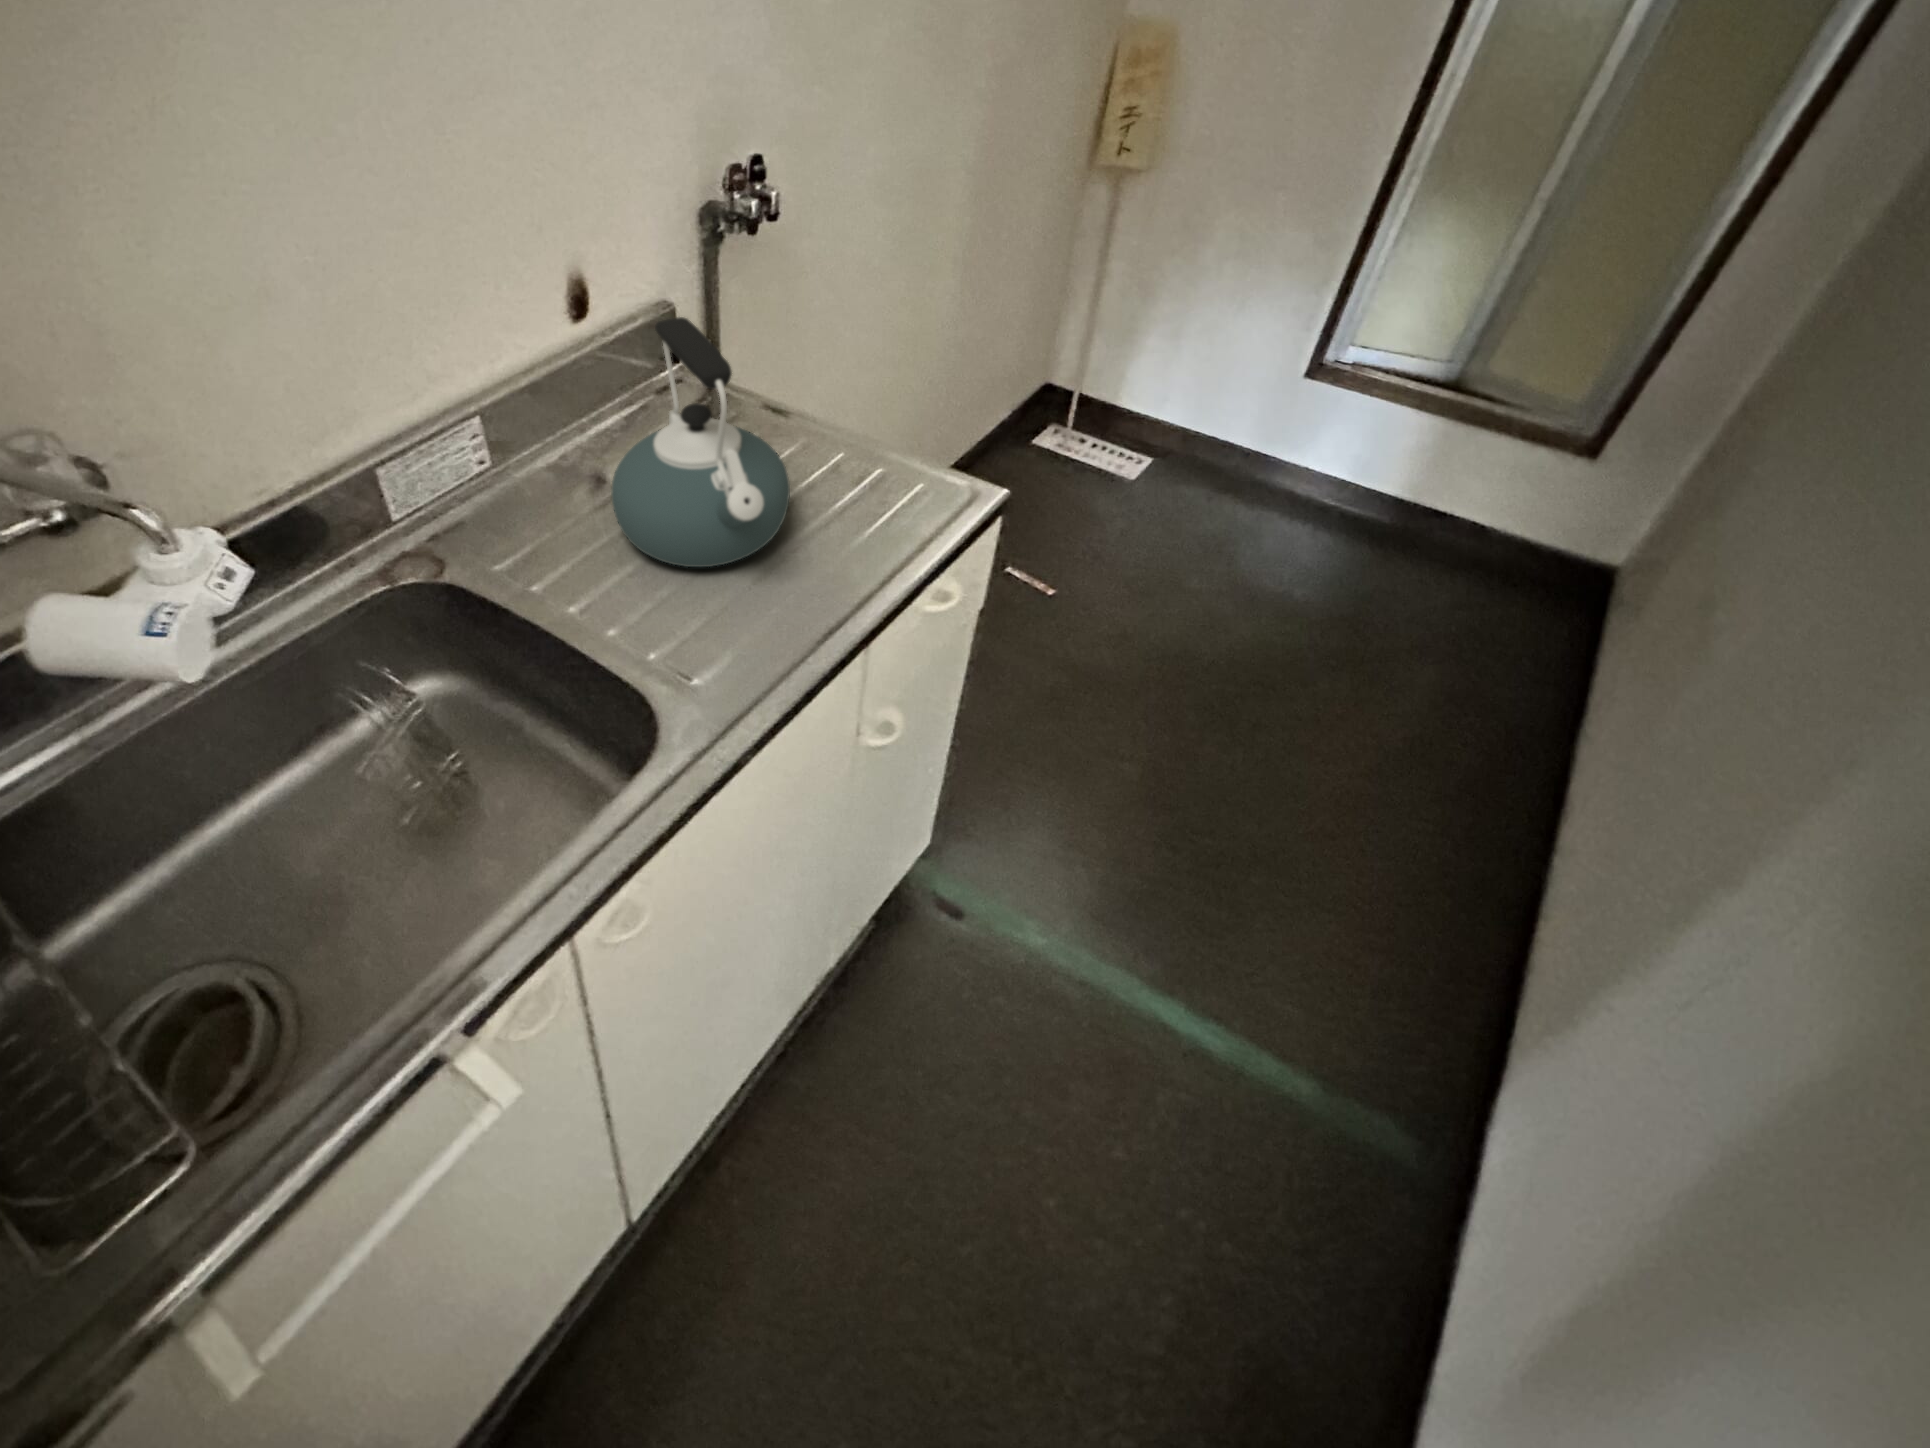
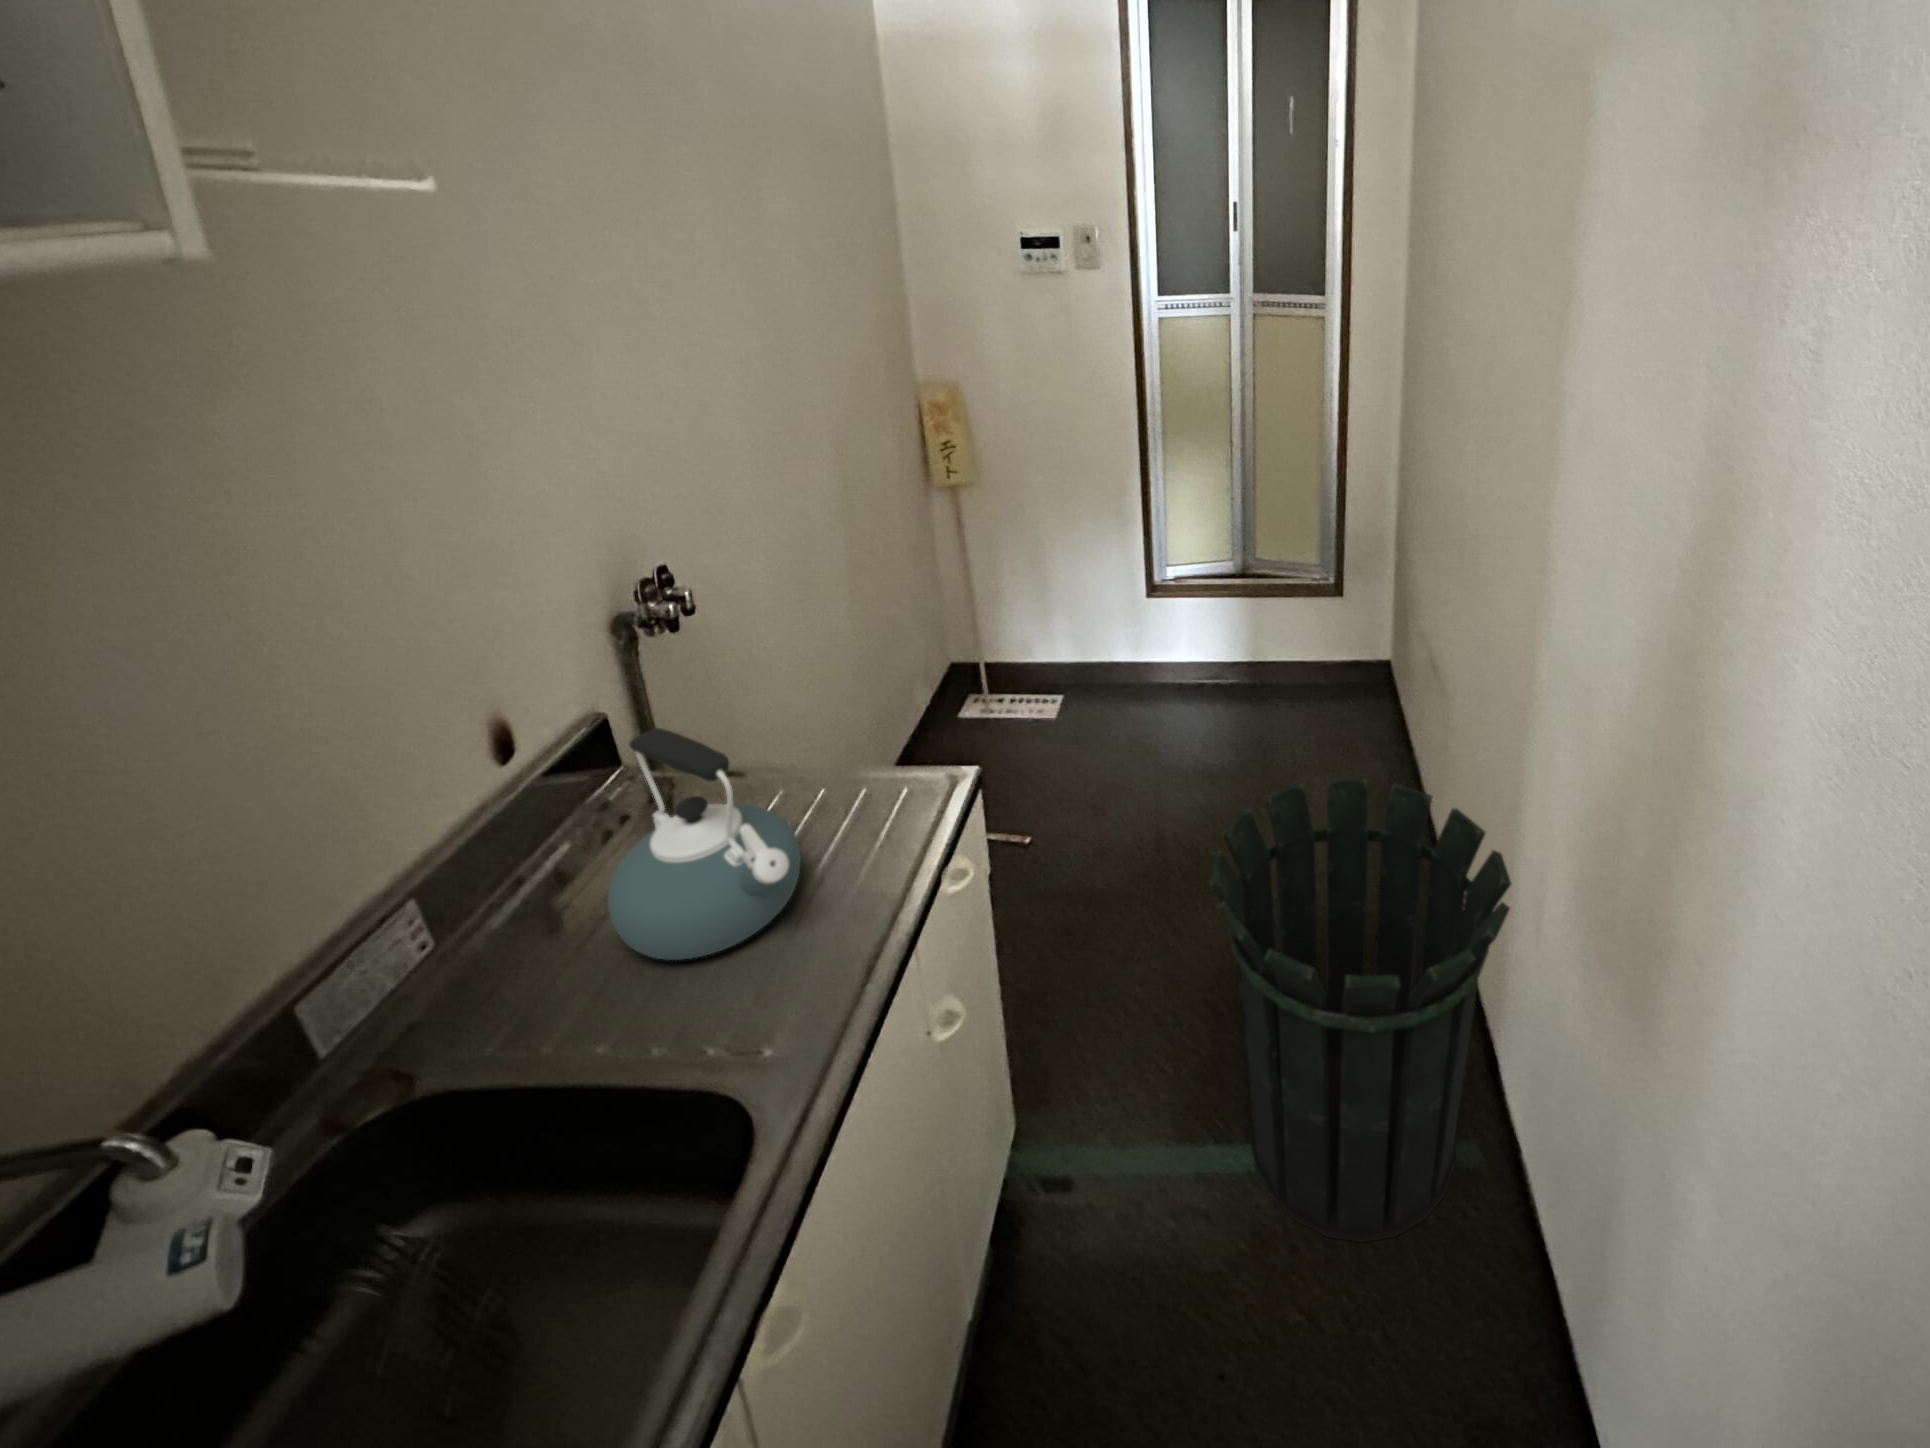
waste bin: none [1147,663,1724,1171] -> present [1209,779,1511,1243]

